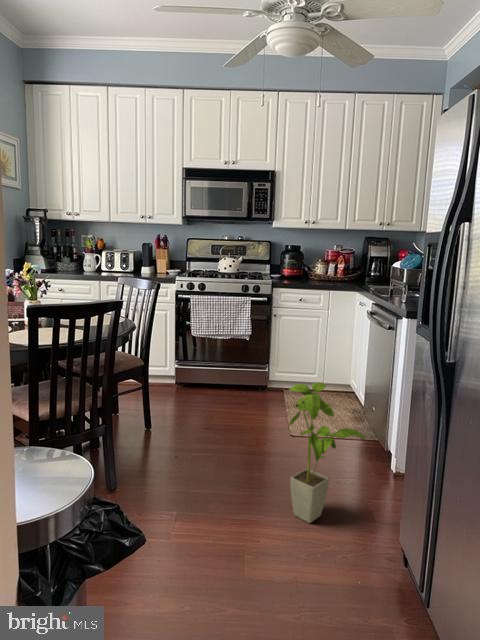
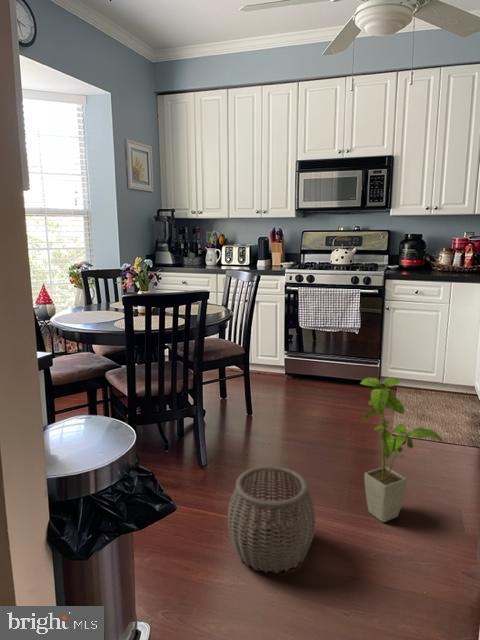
woven basket: none [166,482,259,597] -> present [228,466,316,573]

